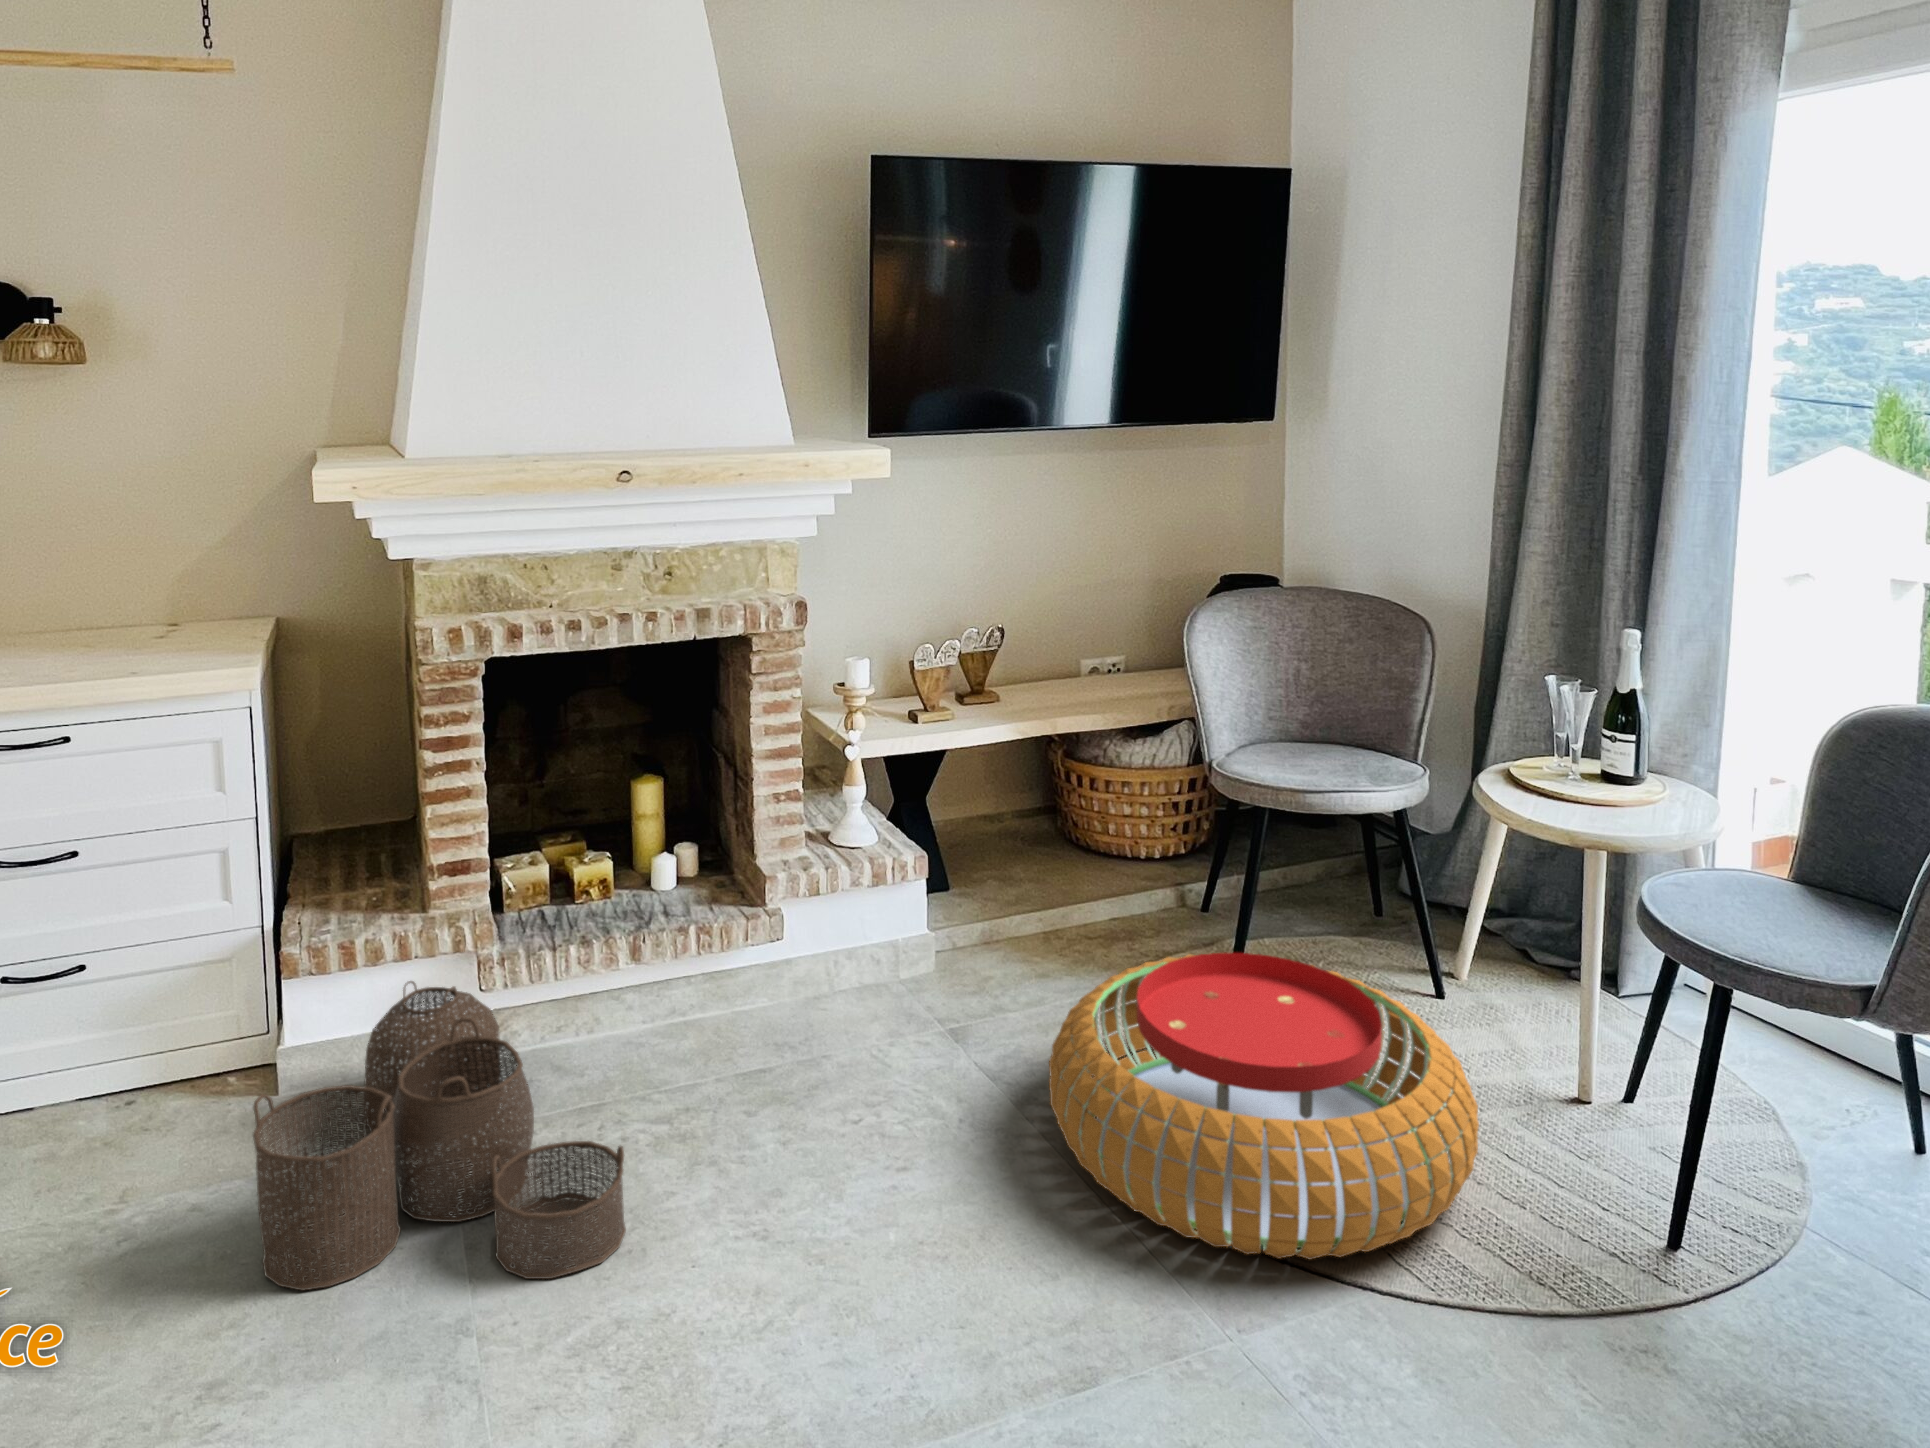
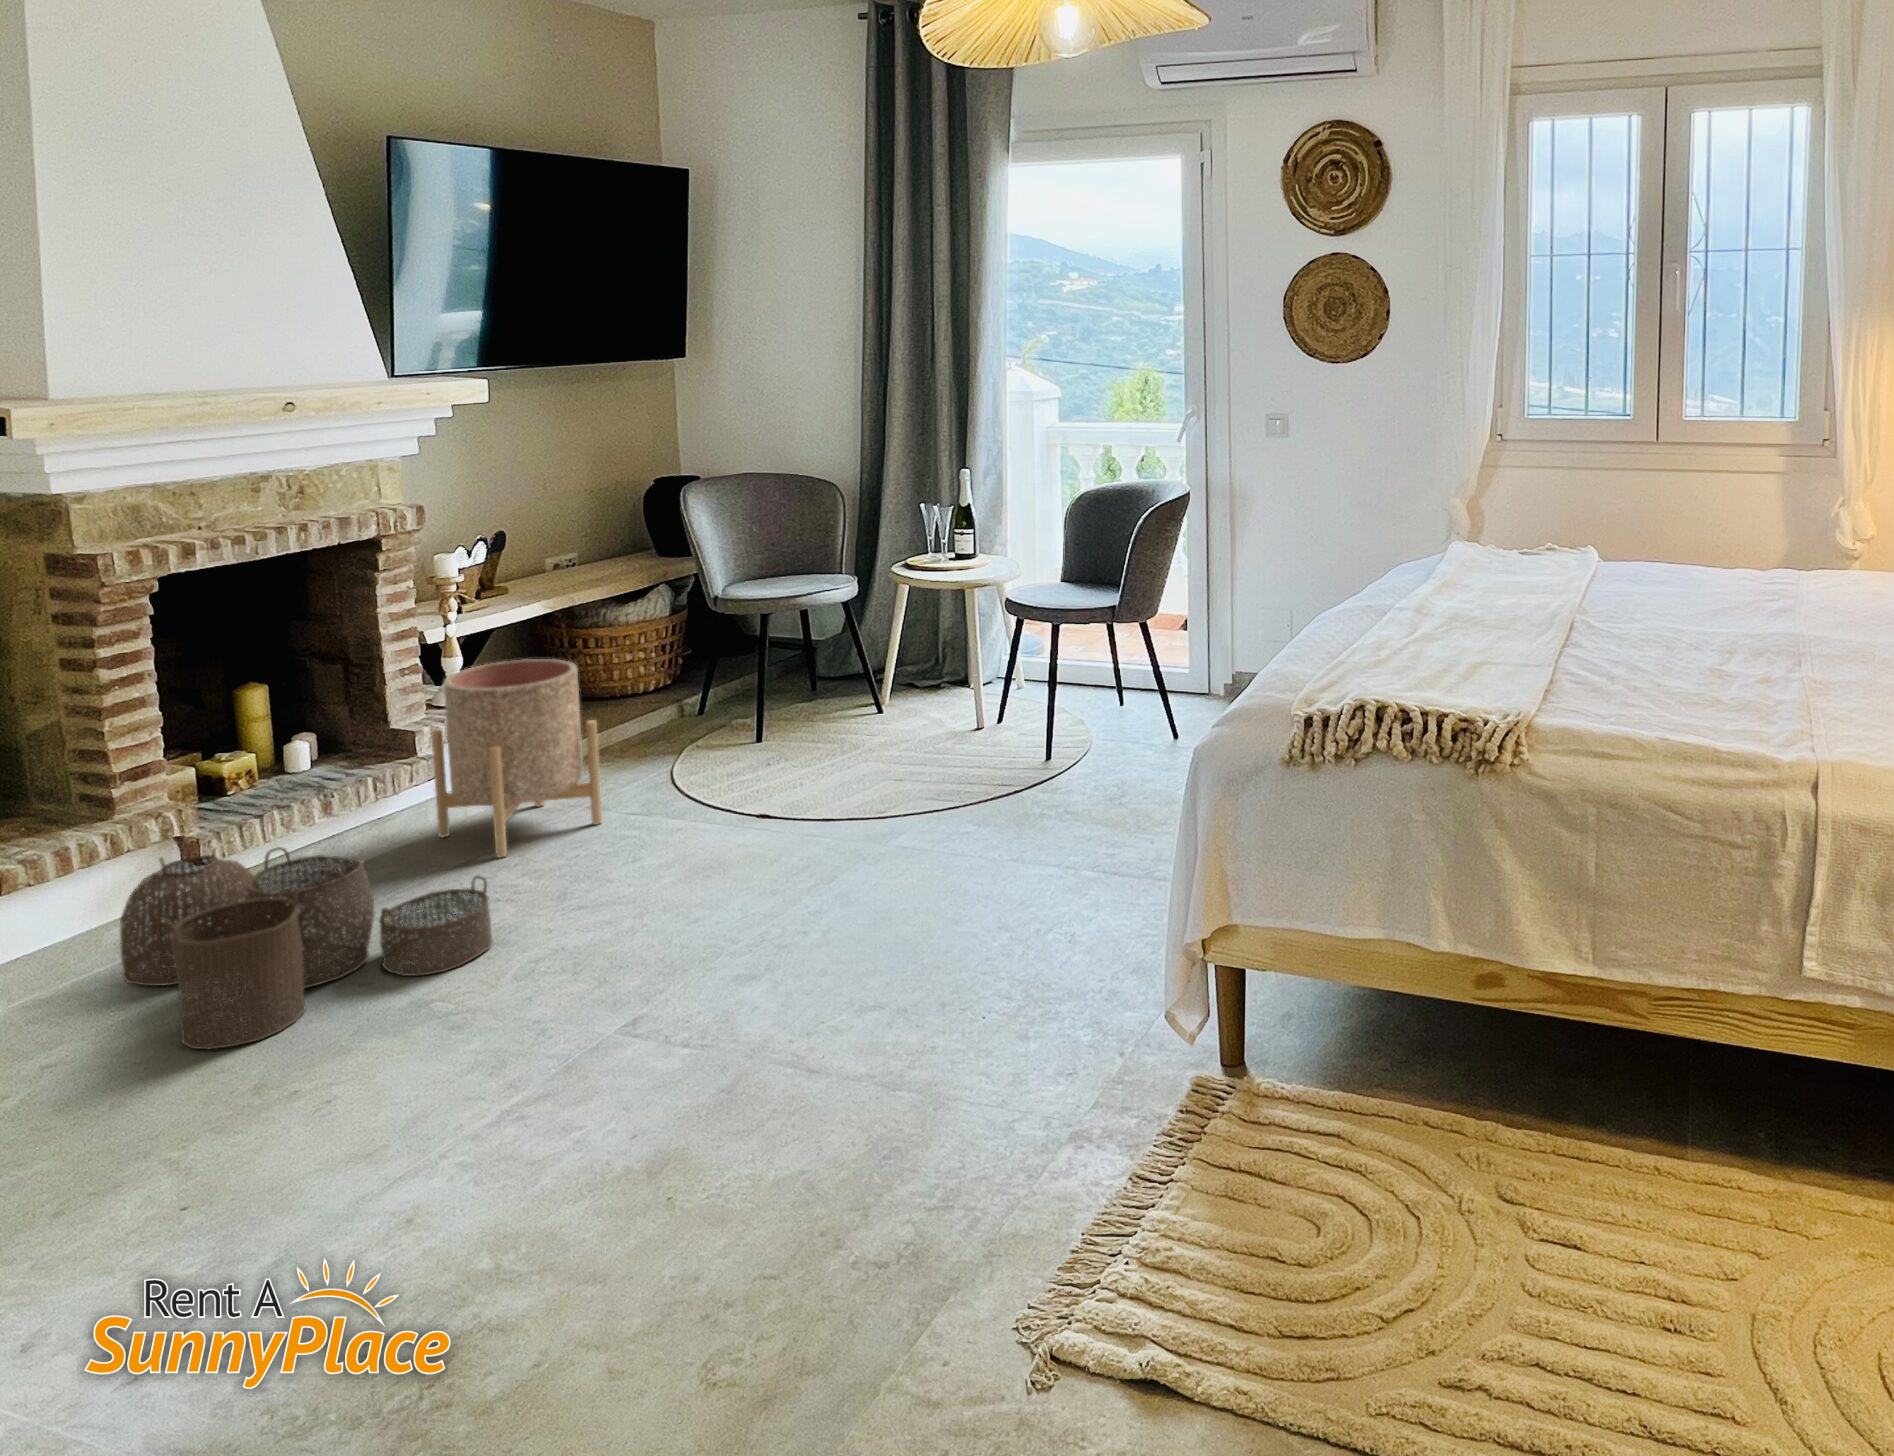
planter: none [768,811,928,1084] -> present [432,659,602,858]
pouf: present [1049,953,1479,1259] -> none [705,682,963,823]

